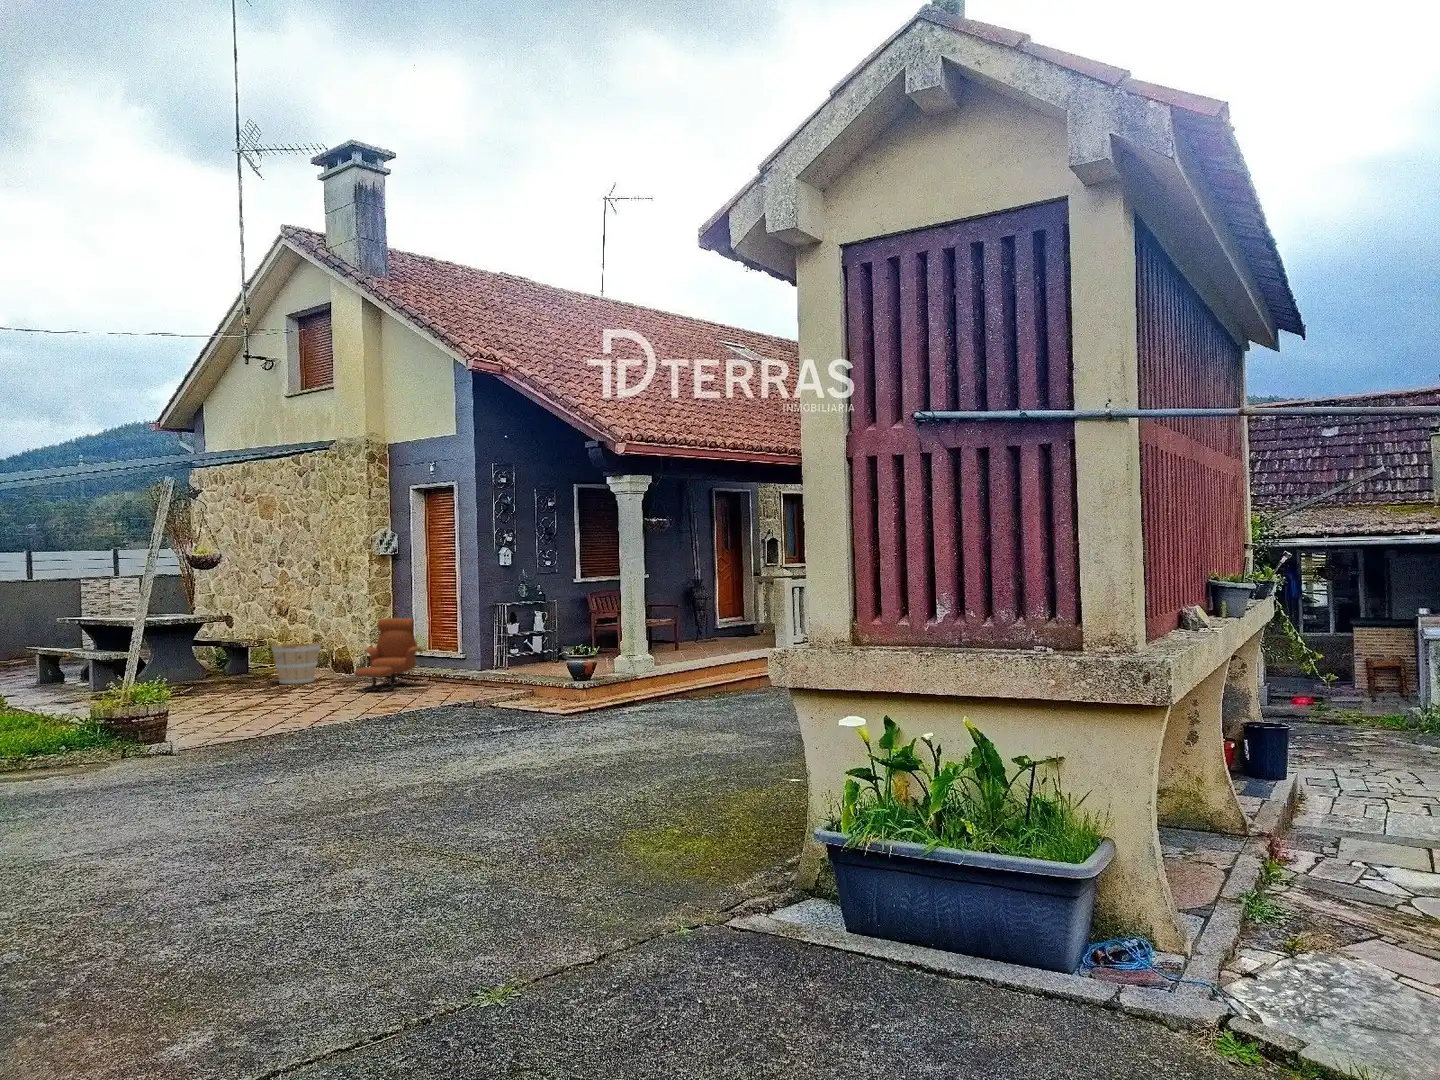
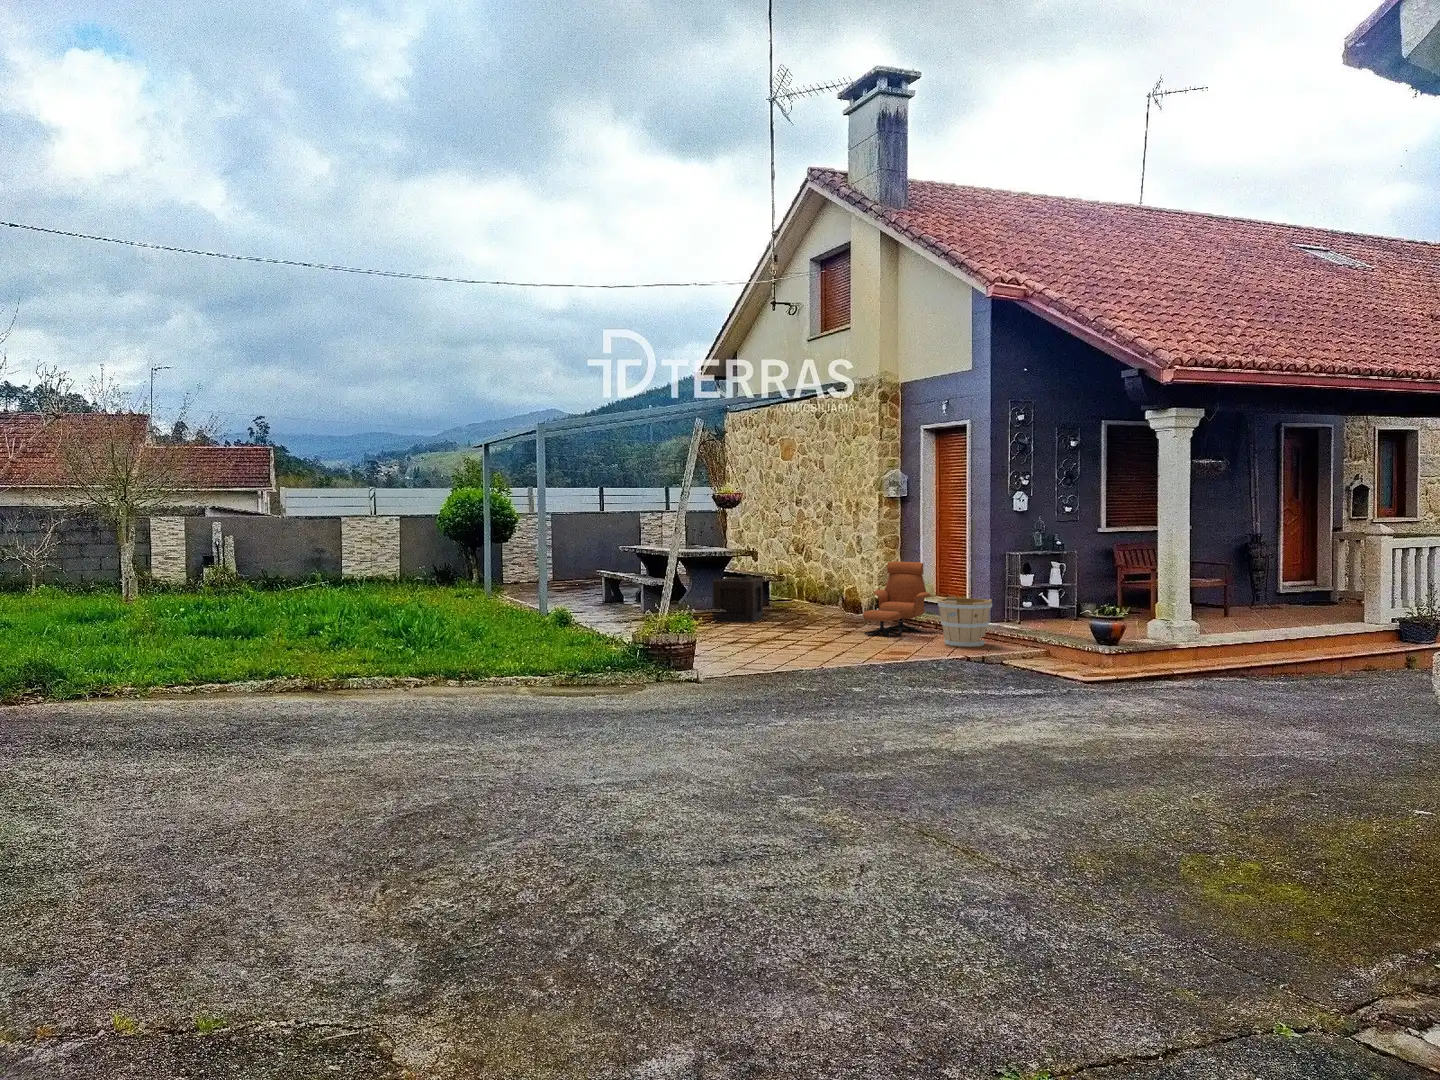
wooden bucket: present [272,643,320,684] -> present [938,597,992,647]
wooden crate: none [185,644,243,693] -> present [713,578,763,623]

